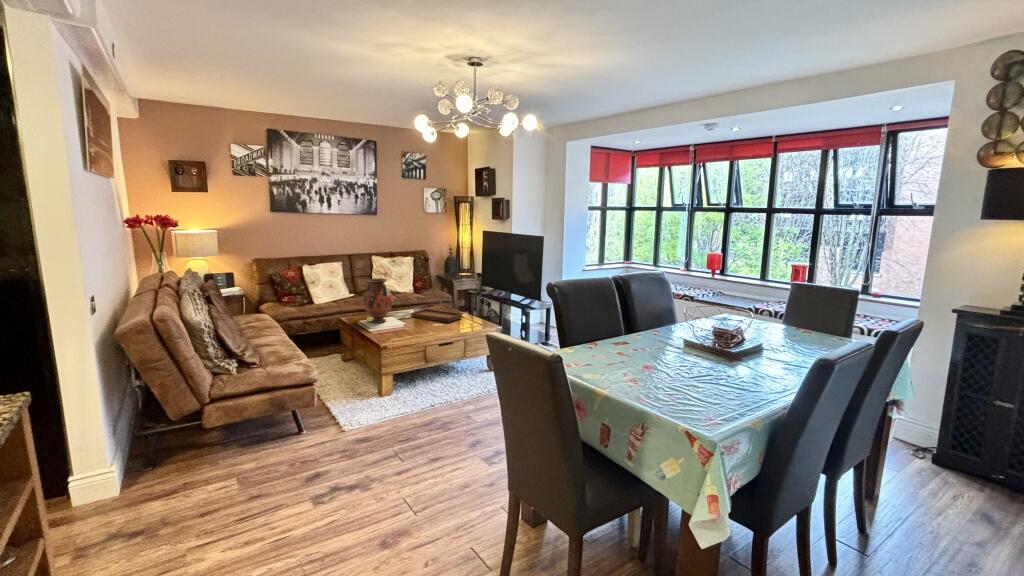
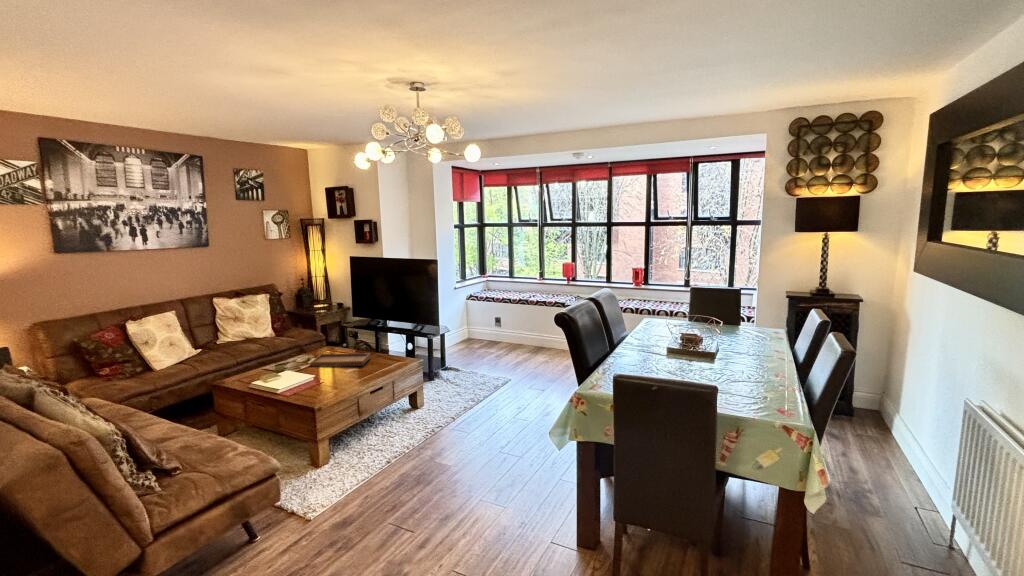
vase: present [362,278,393,323] -> none [257,328,296,382]

